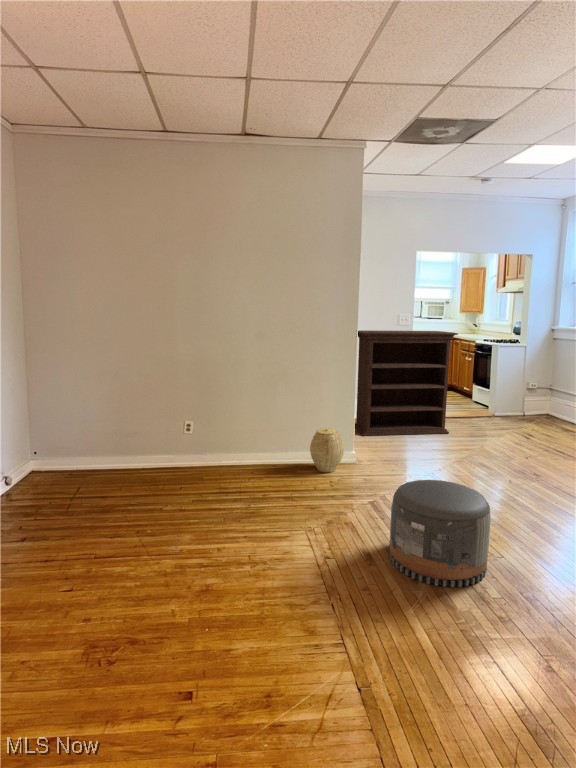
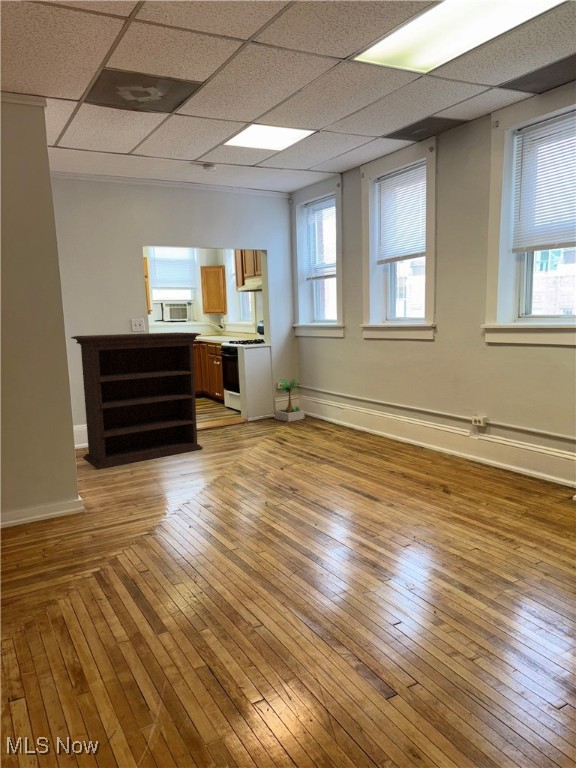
potted plant: none [521,379,556,421] -> present [274,379,304,422]
woven basket: present [310,429,344,472] -> none [11,471,64,534]
pouf: present [389,480,491,587] -> none [123,522,257,681]

